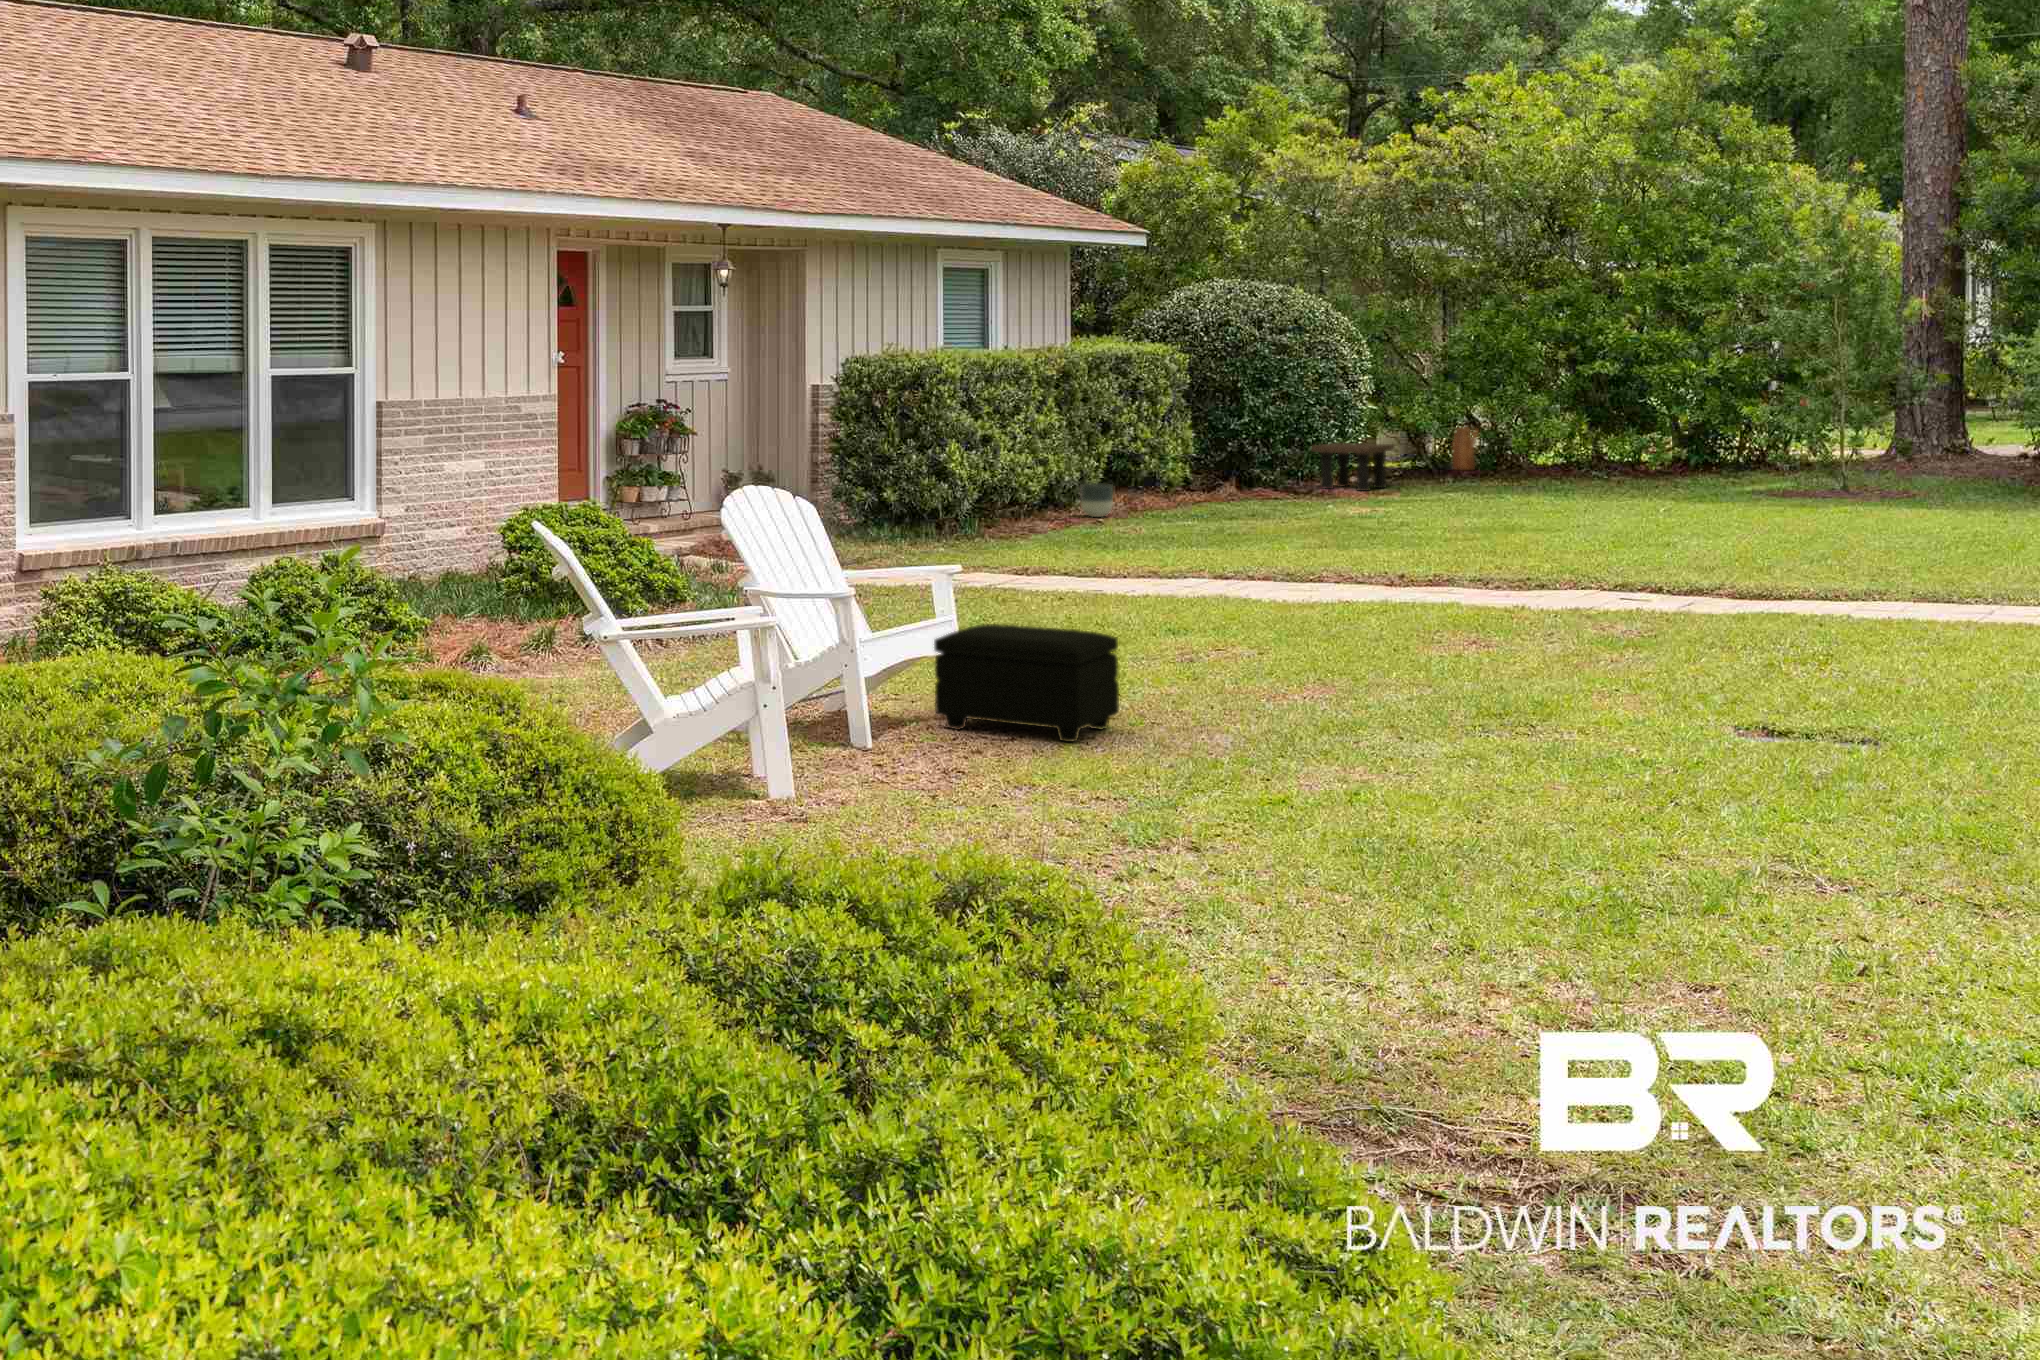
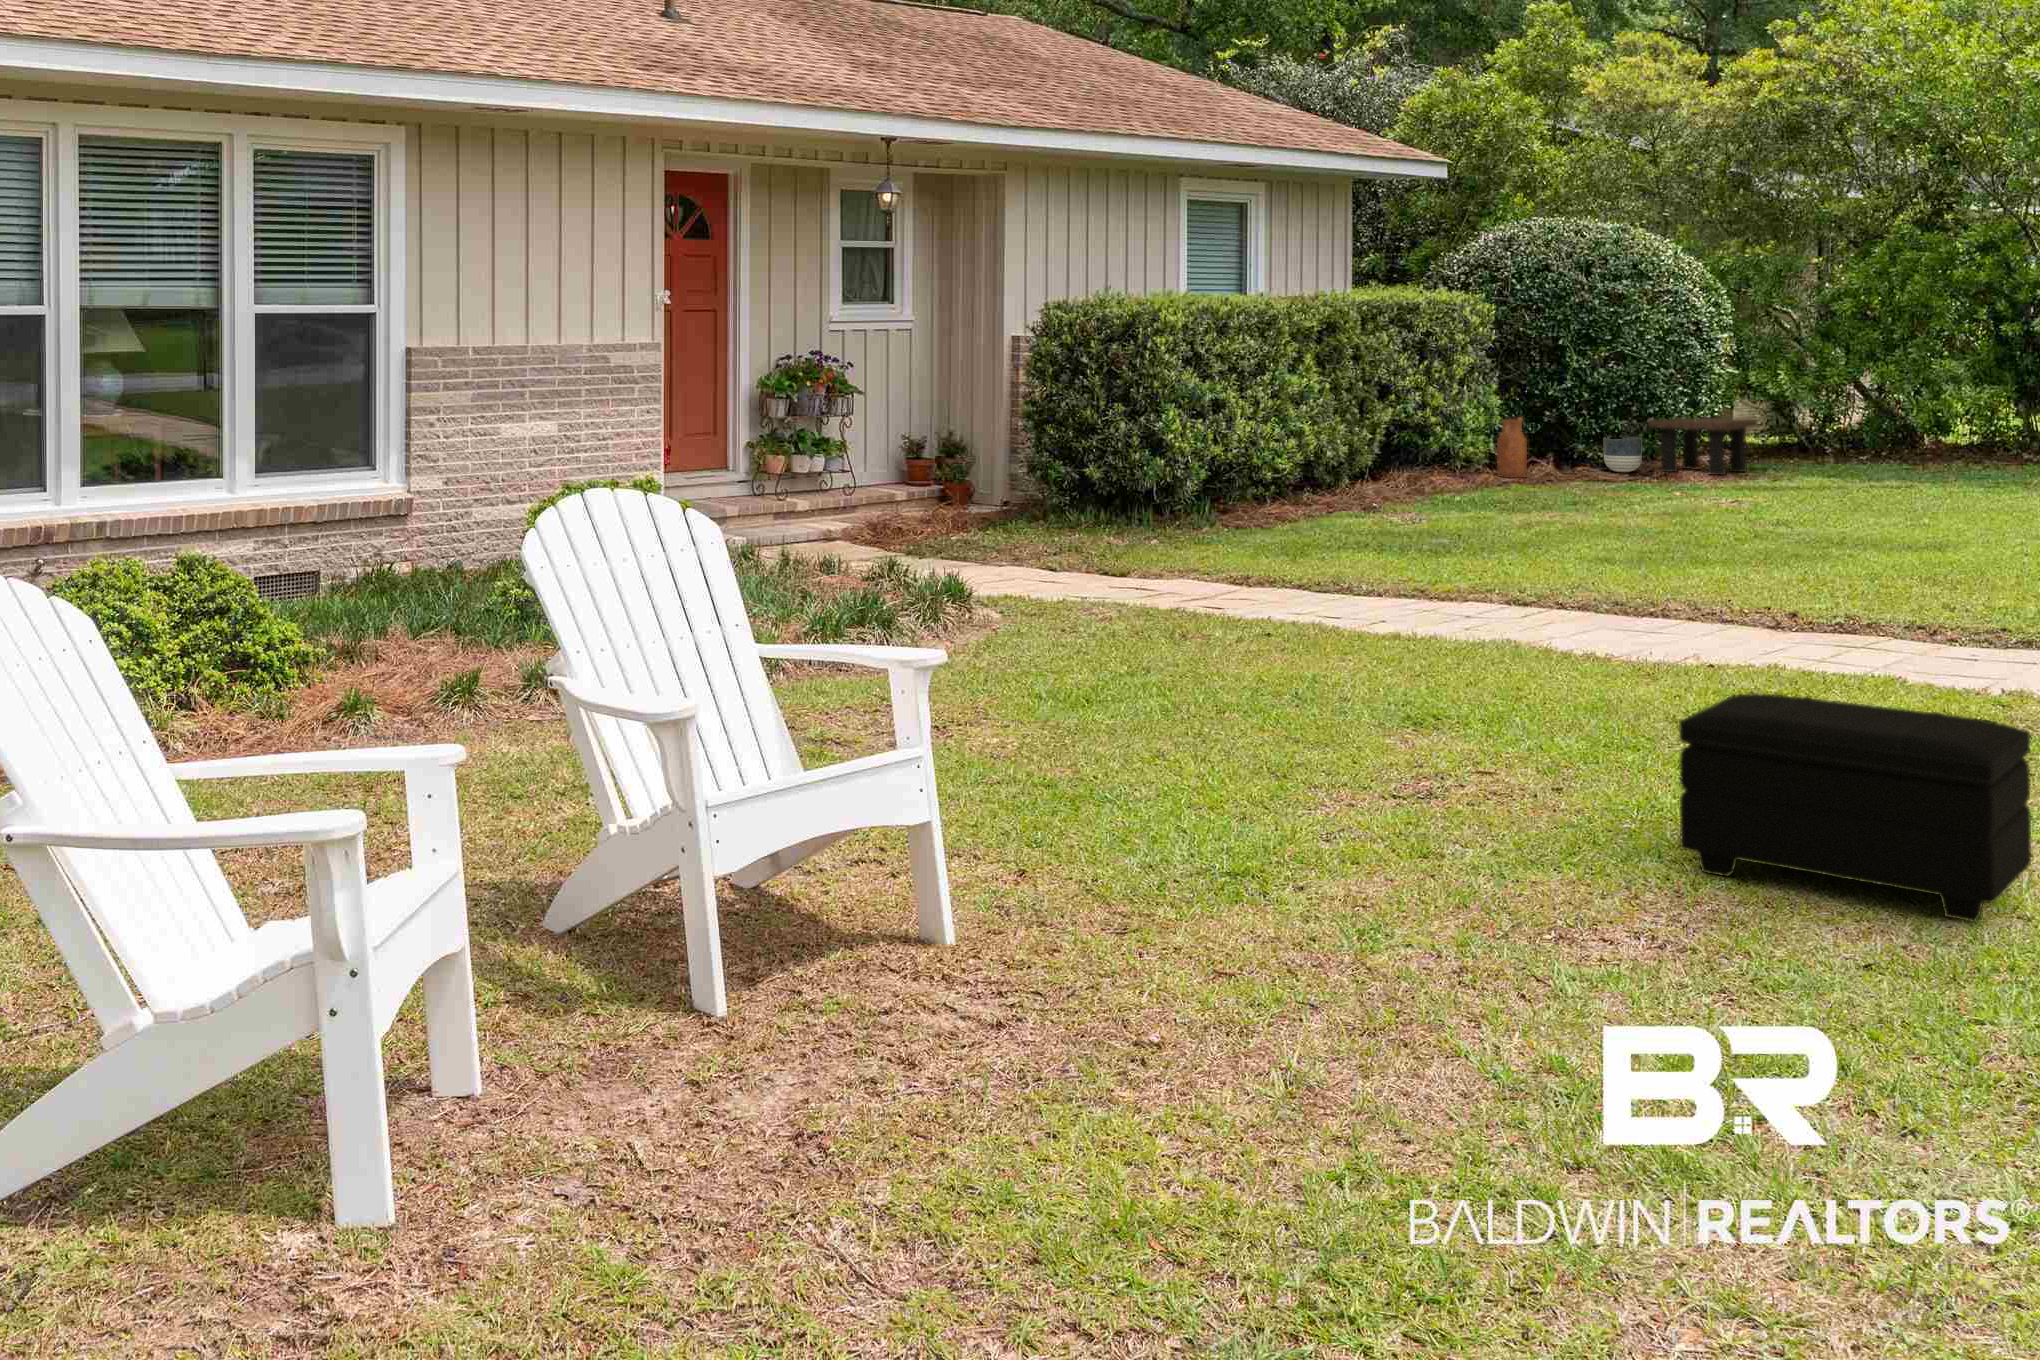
watering can: present [1452,427,1478,470] -> present [1497,418,1527,478]
planter: present [1080,483,1113,517] -> present [1603,437,1642,472]
footstool: present [934,624,1119,742] -> present [1679,694,2031,922]

